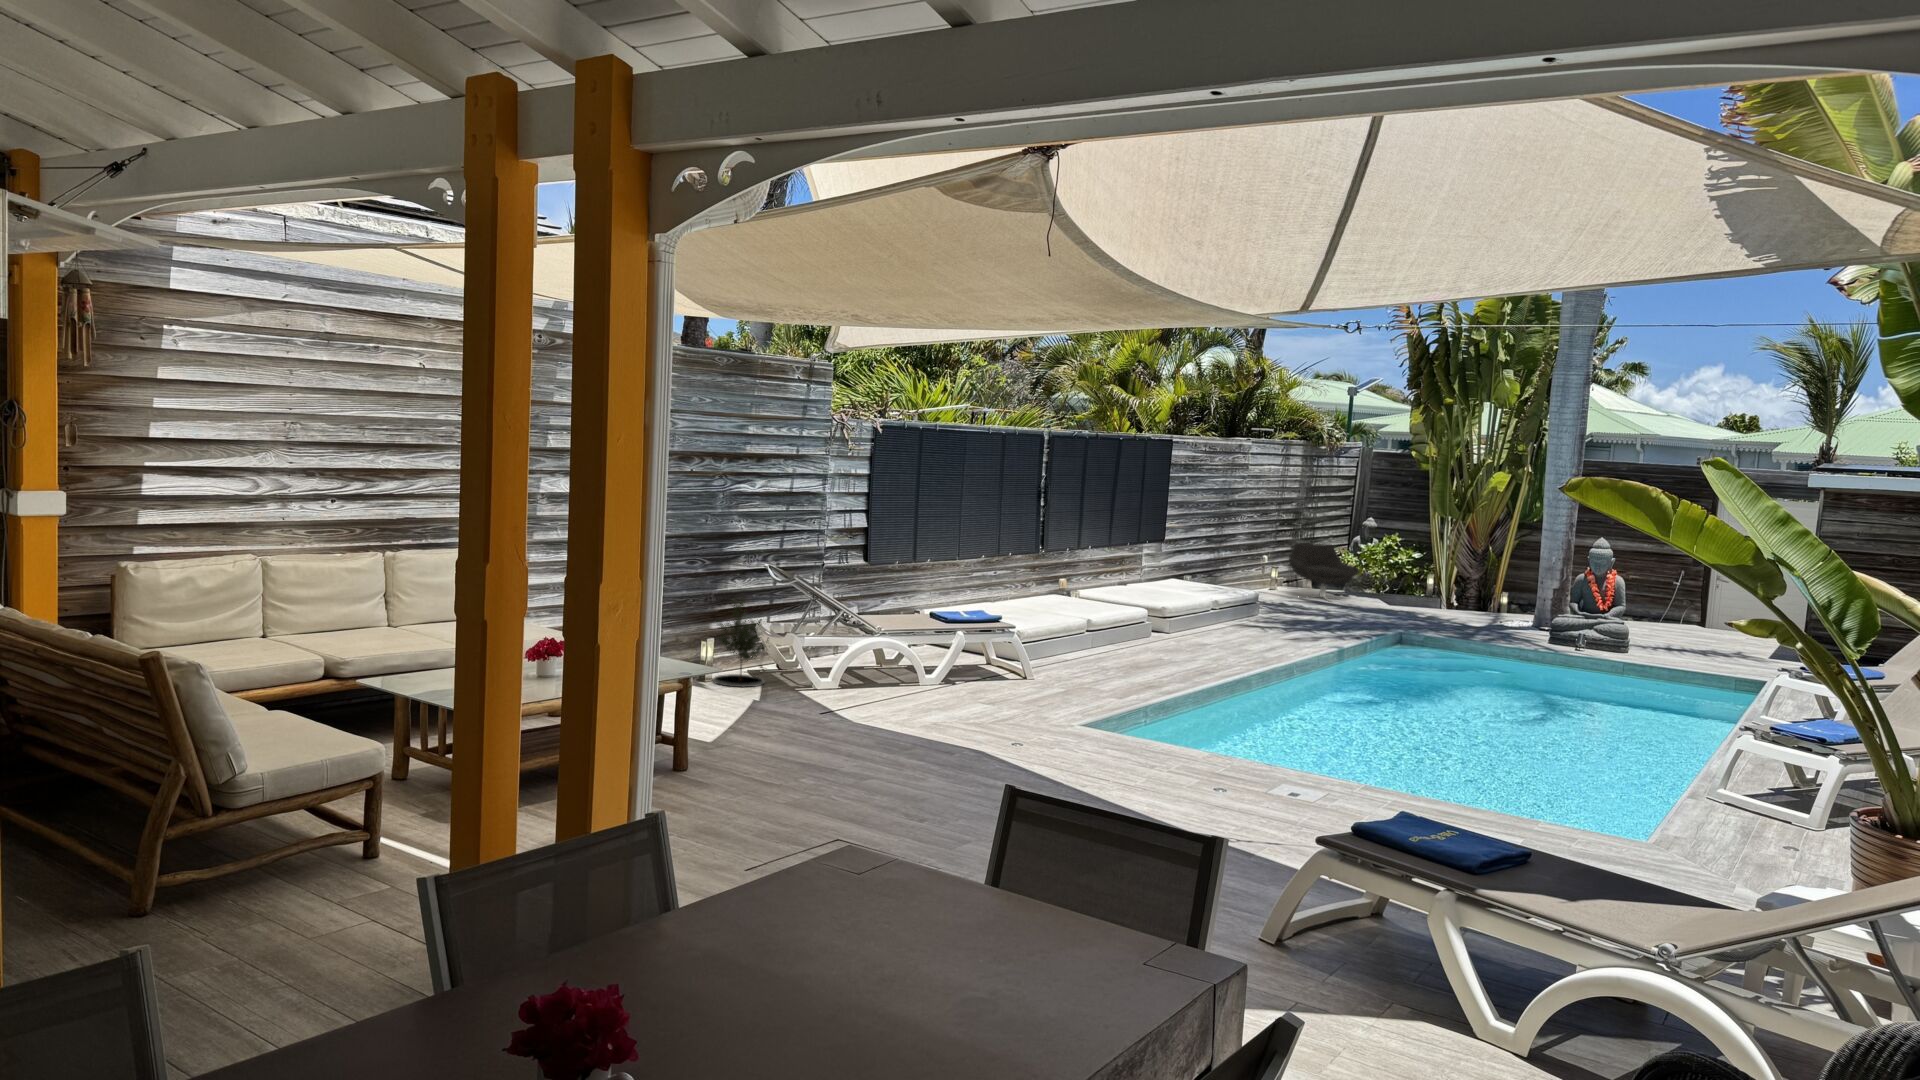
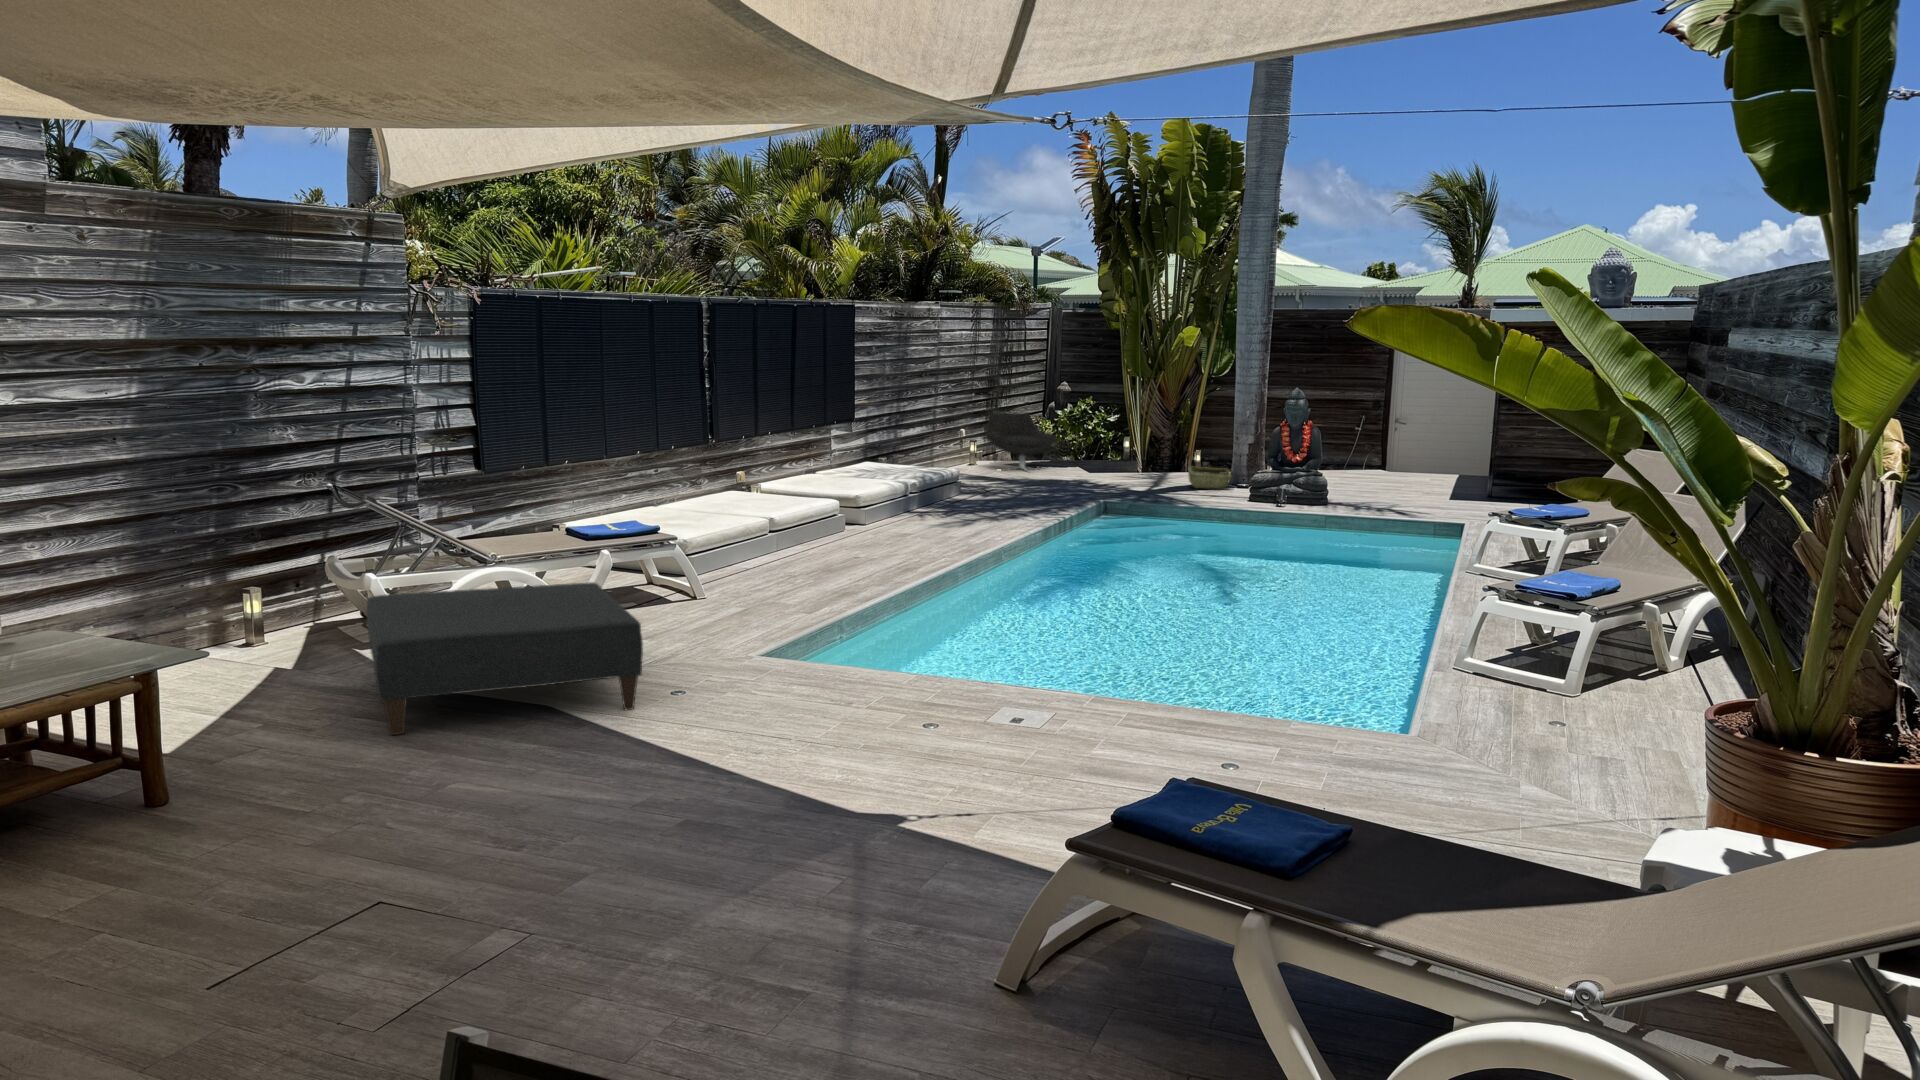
potted tree: present [713,598,769,687] -> none [261,520,344,644]
woven basket: none [1487,607,1532,631] -> present [1188,467,1231,489]
ottoman: none [799,652,1009,756] -> present [367,582,643,735]

